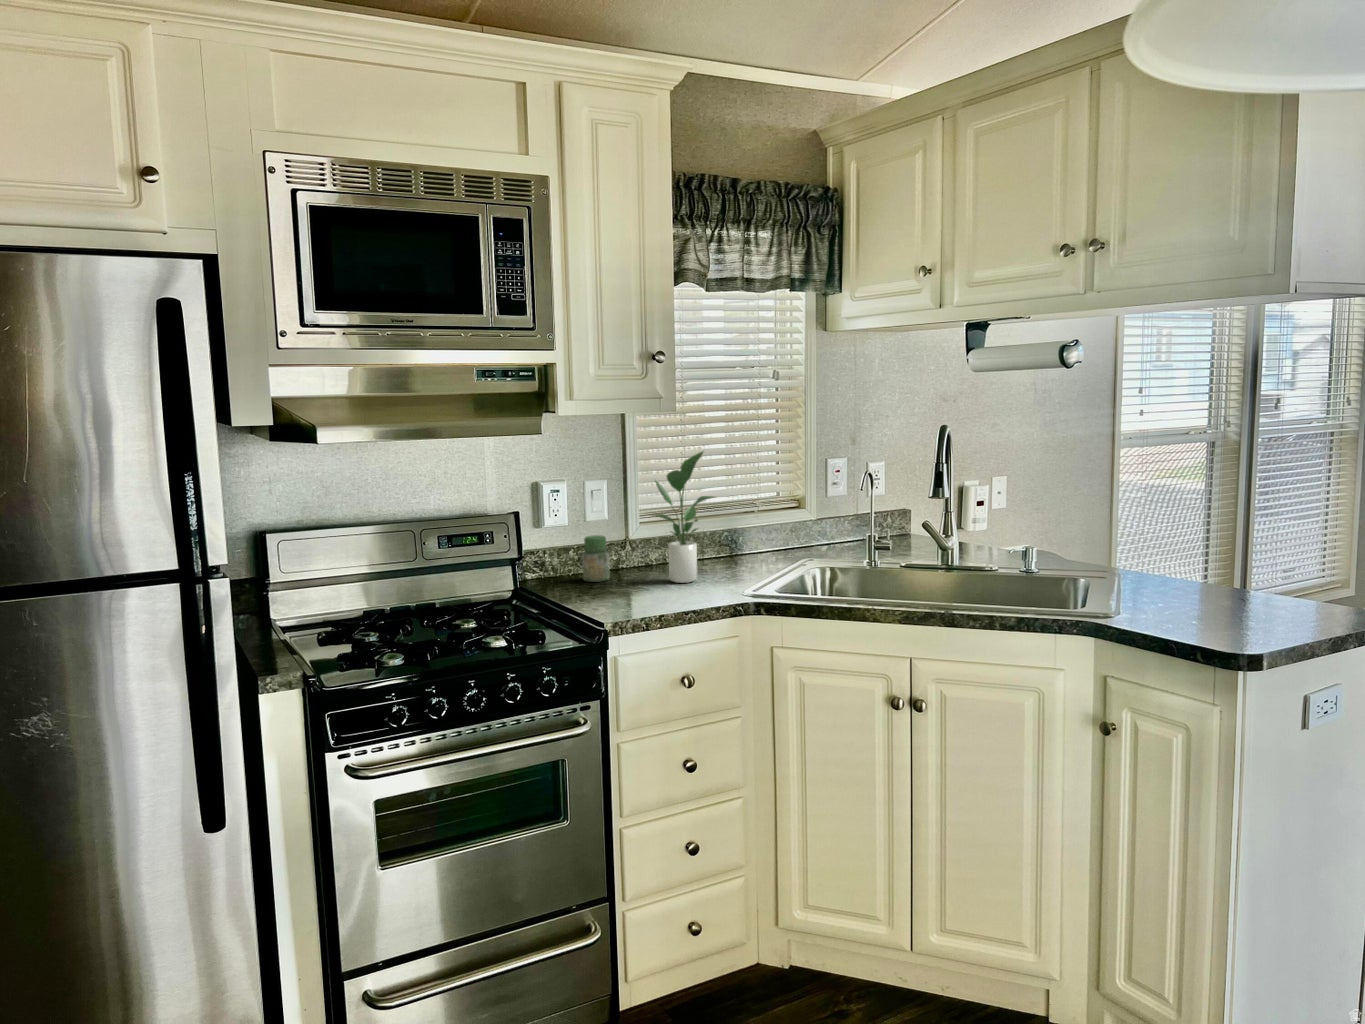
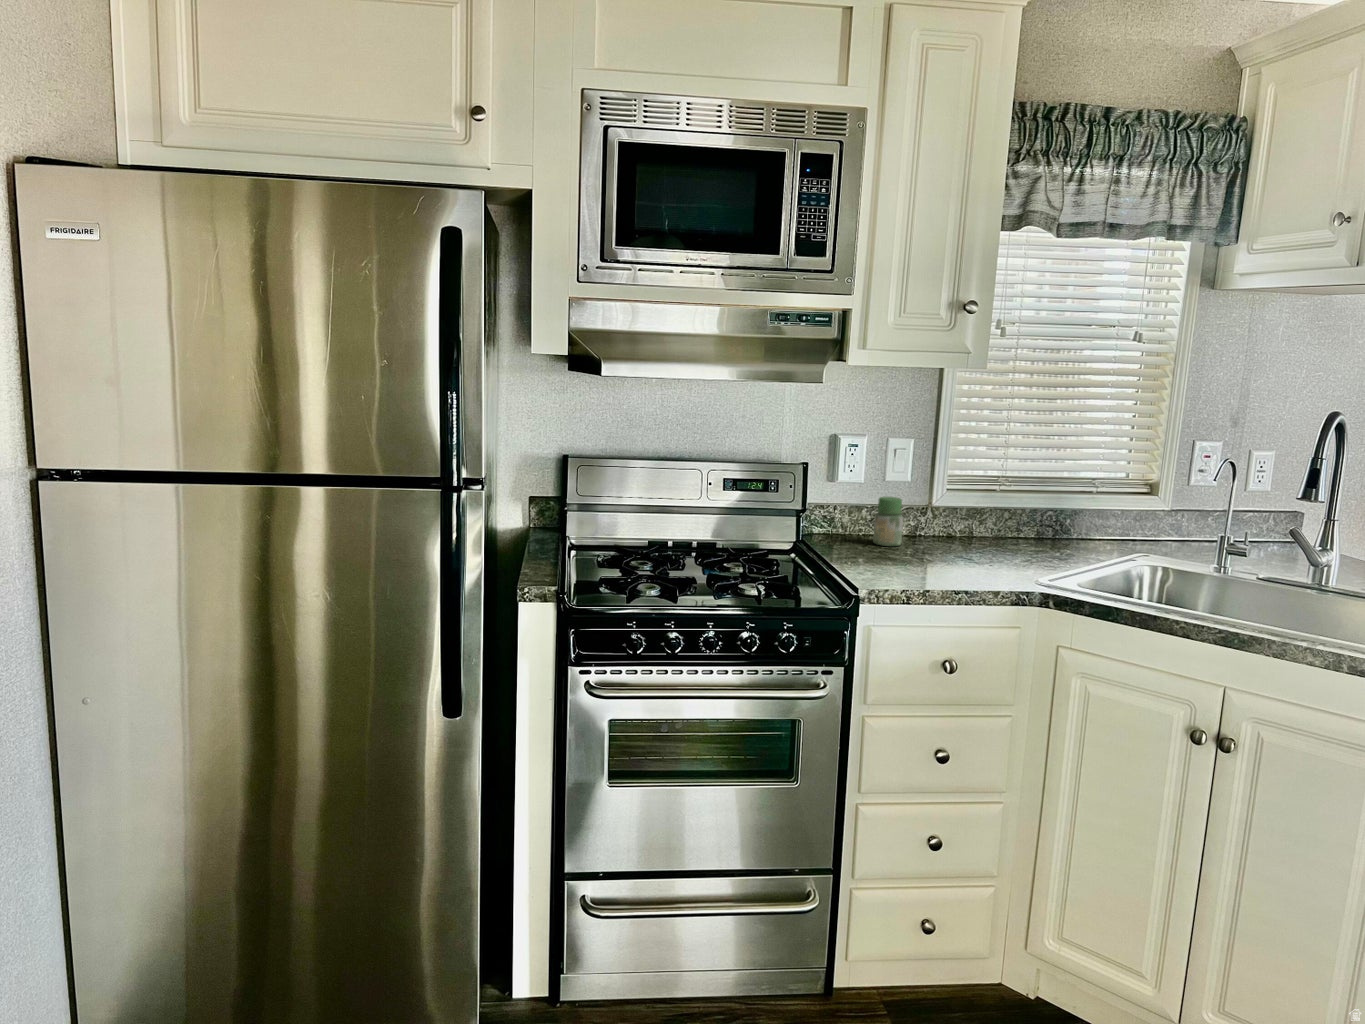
potted plant: present [652,451,714,583] -> none [946,417,1031,561]

